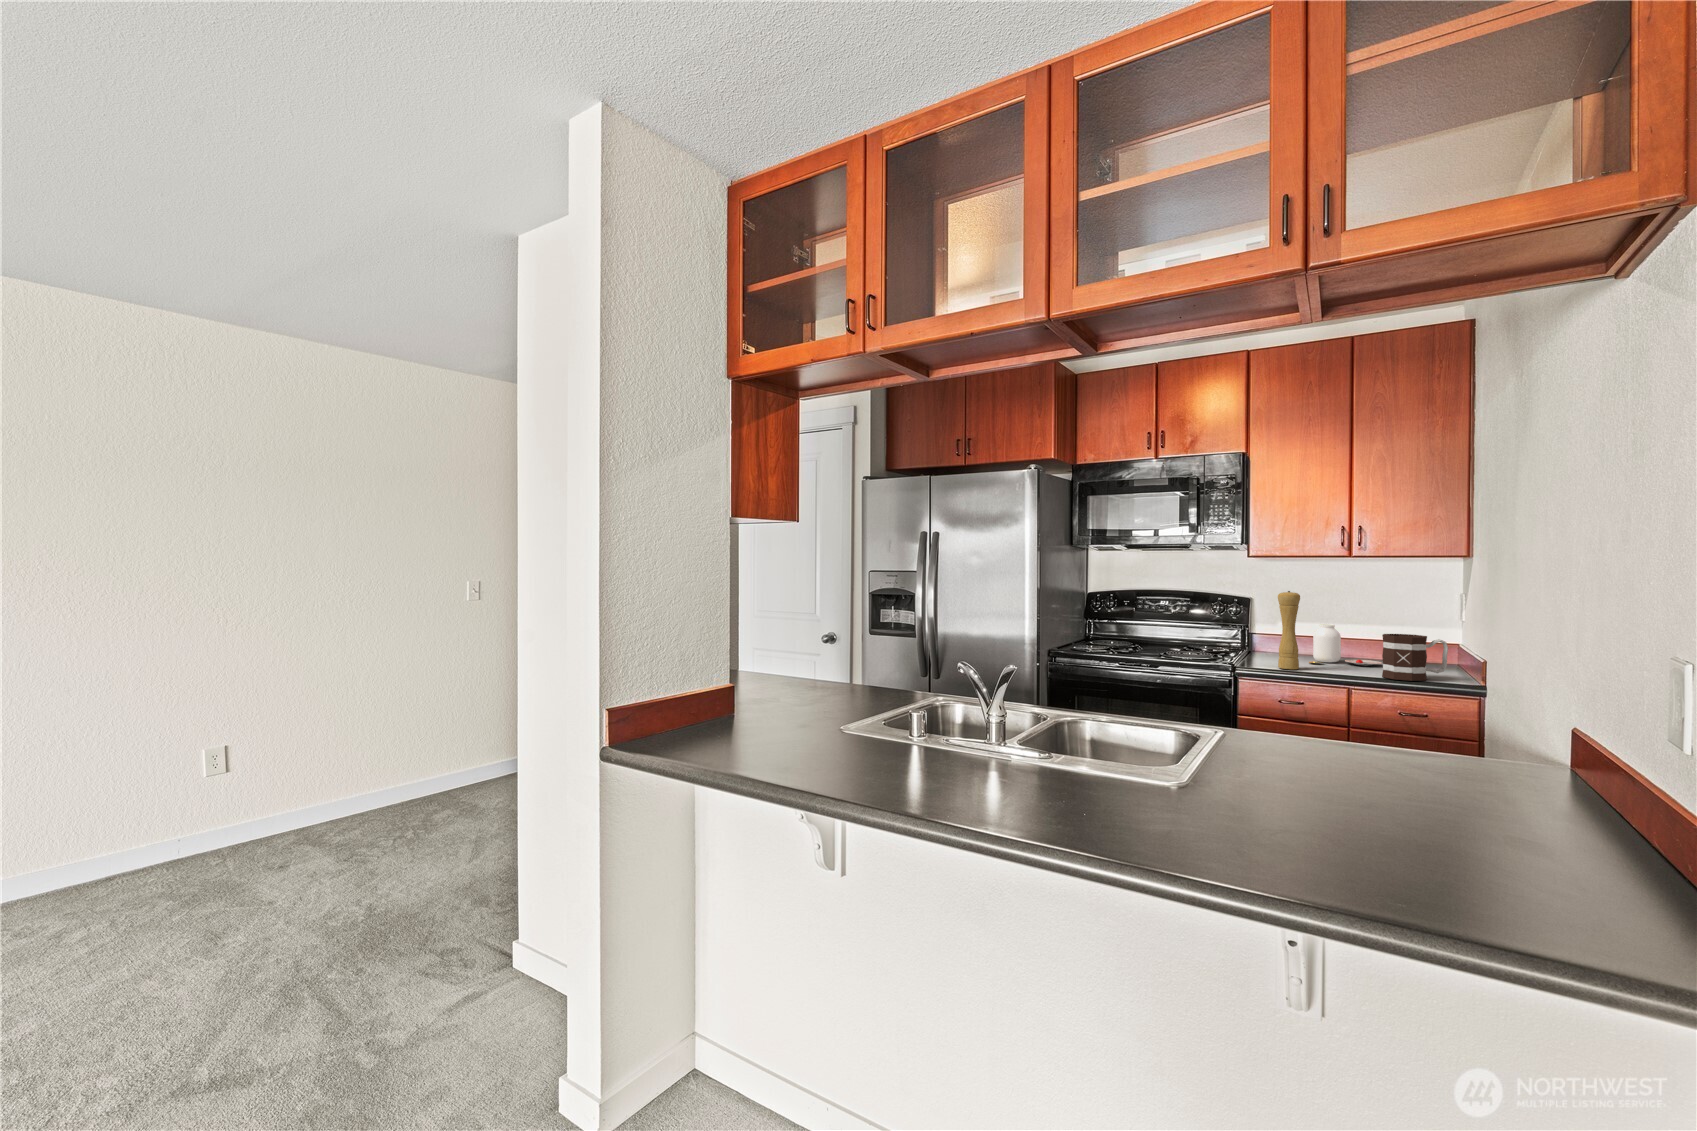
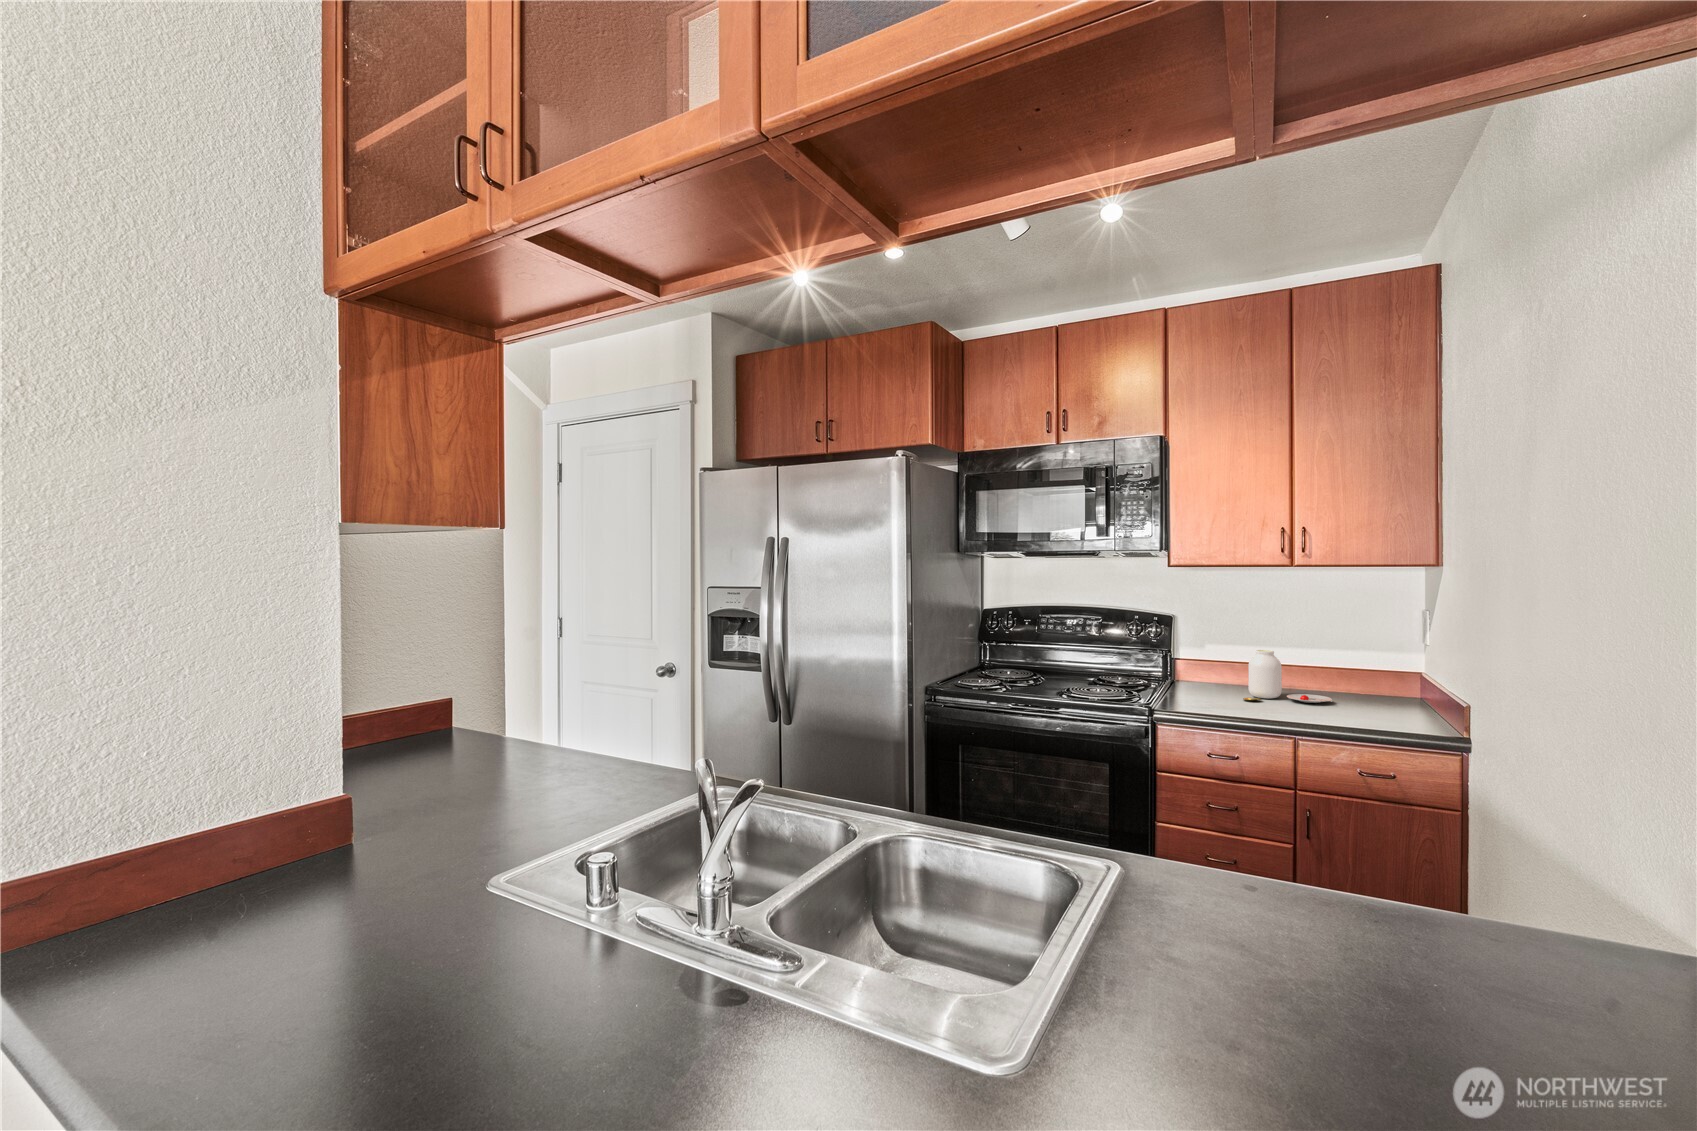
pepper mill: present [1278,591,1300,669] -> none [1205,611,1232,712]
mug: present [1382,634,1448,681] -> none [1334,666,1416,730]

